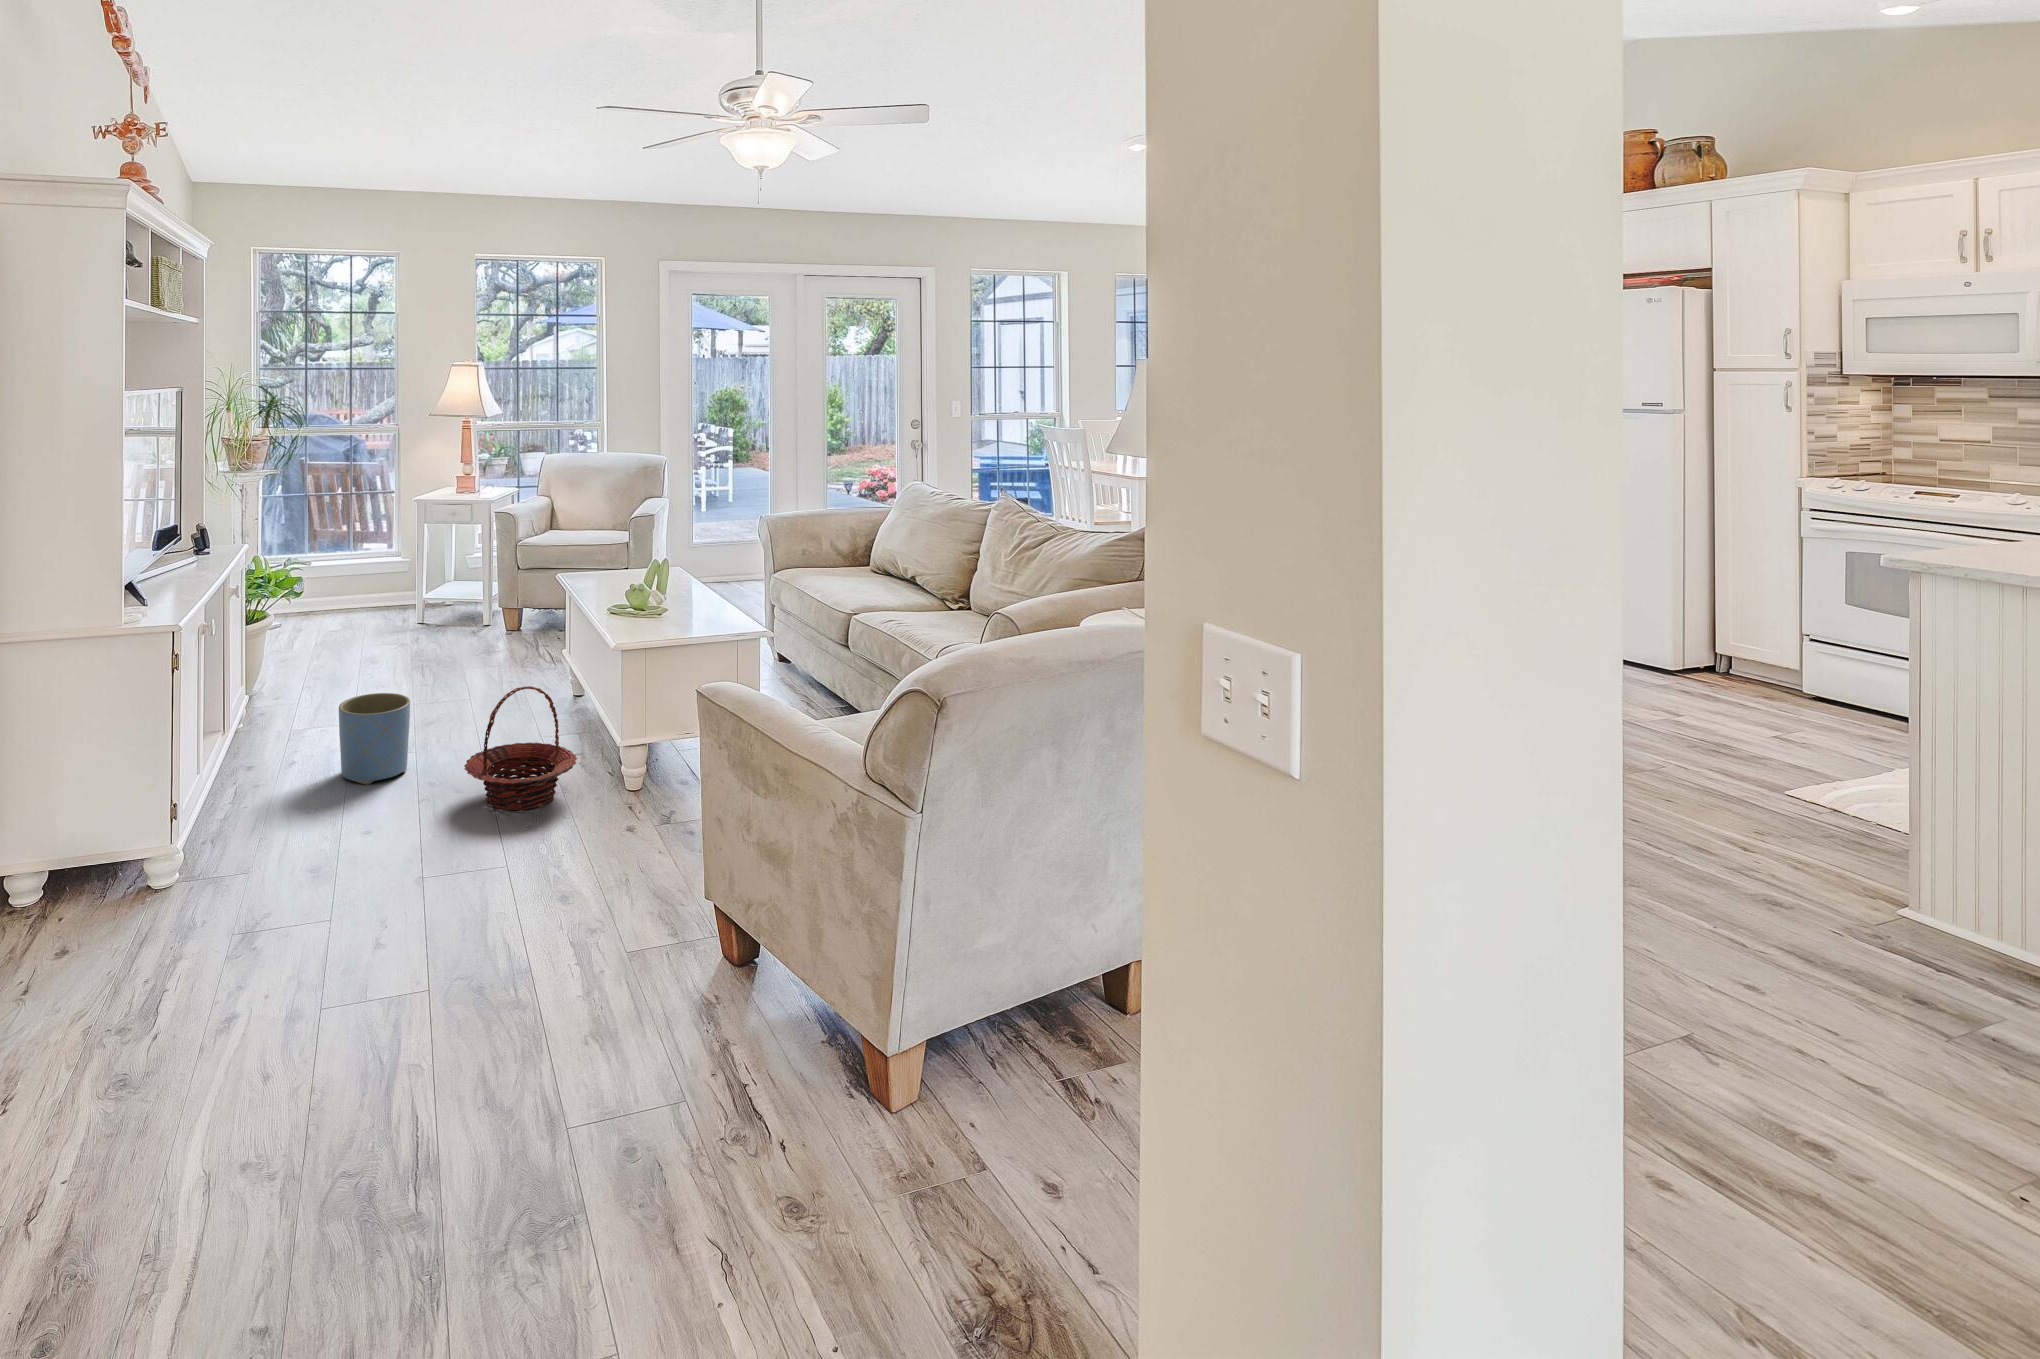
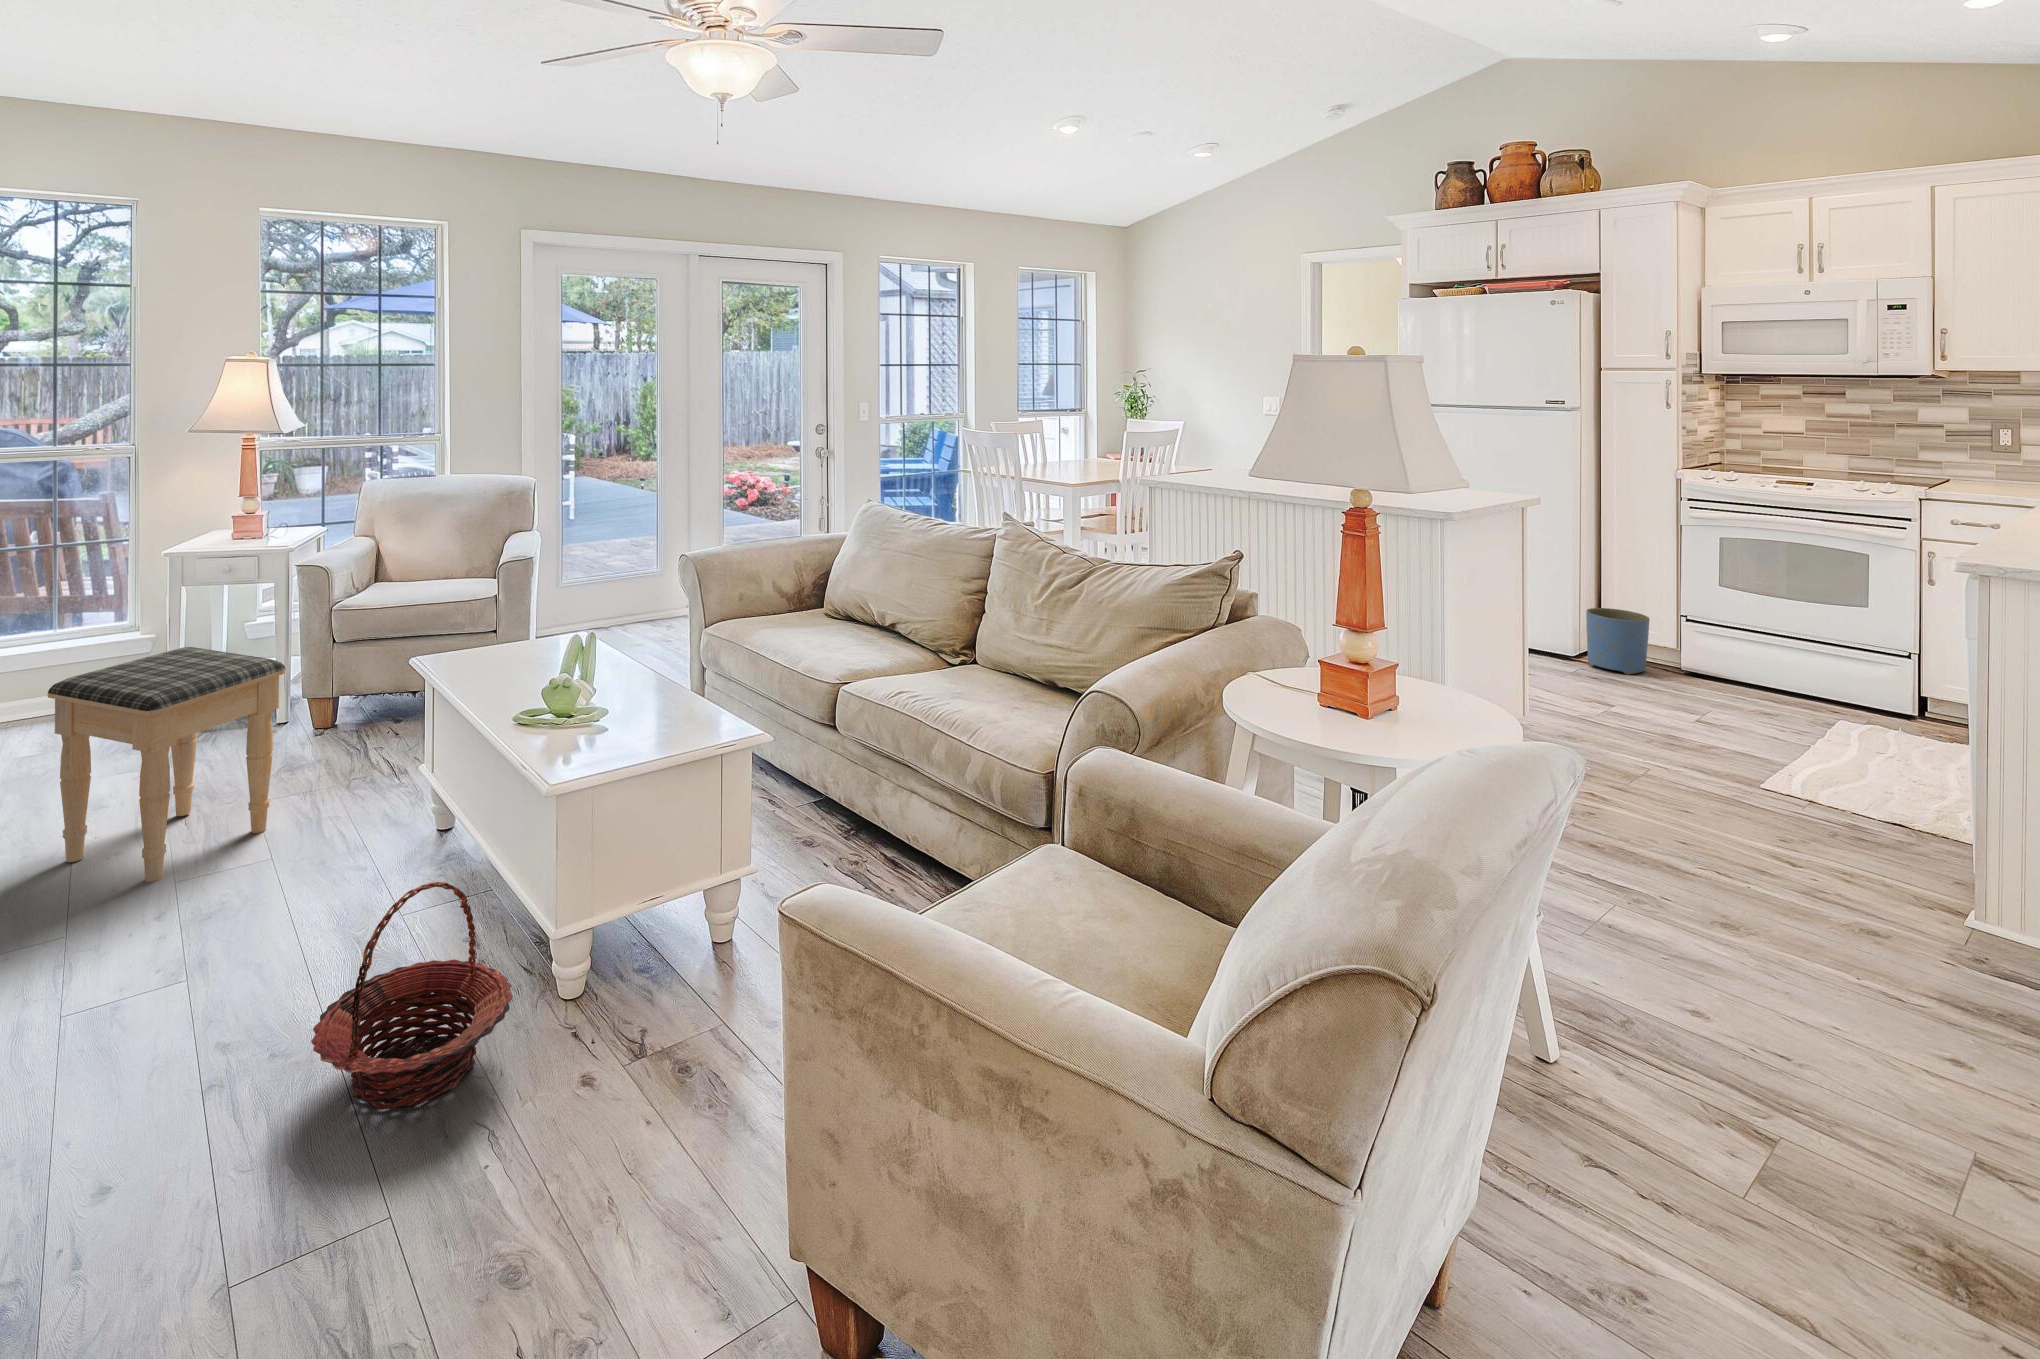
footstool: none [343,558,477,701] -> present [48,647,286,882]
planter: present [339,693,410,785] -> present [1586,608,1649,675]

